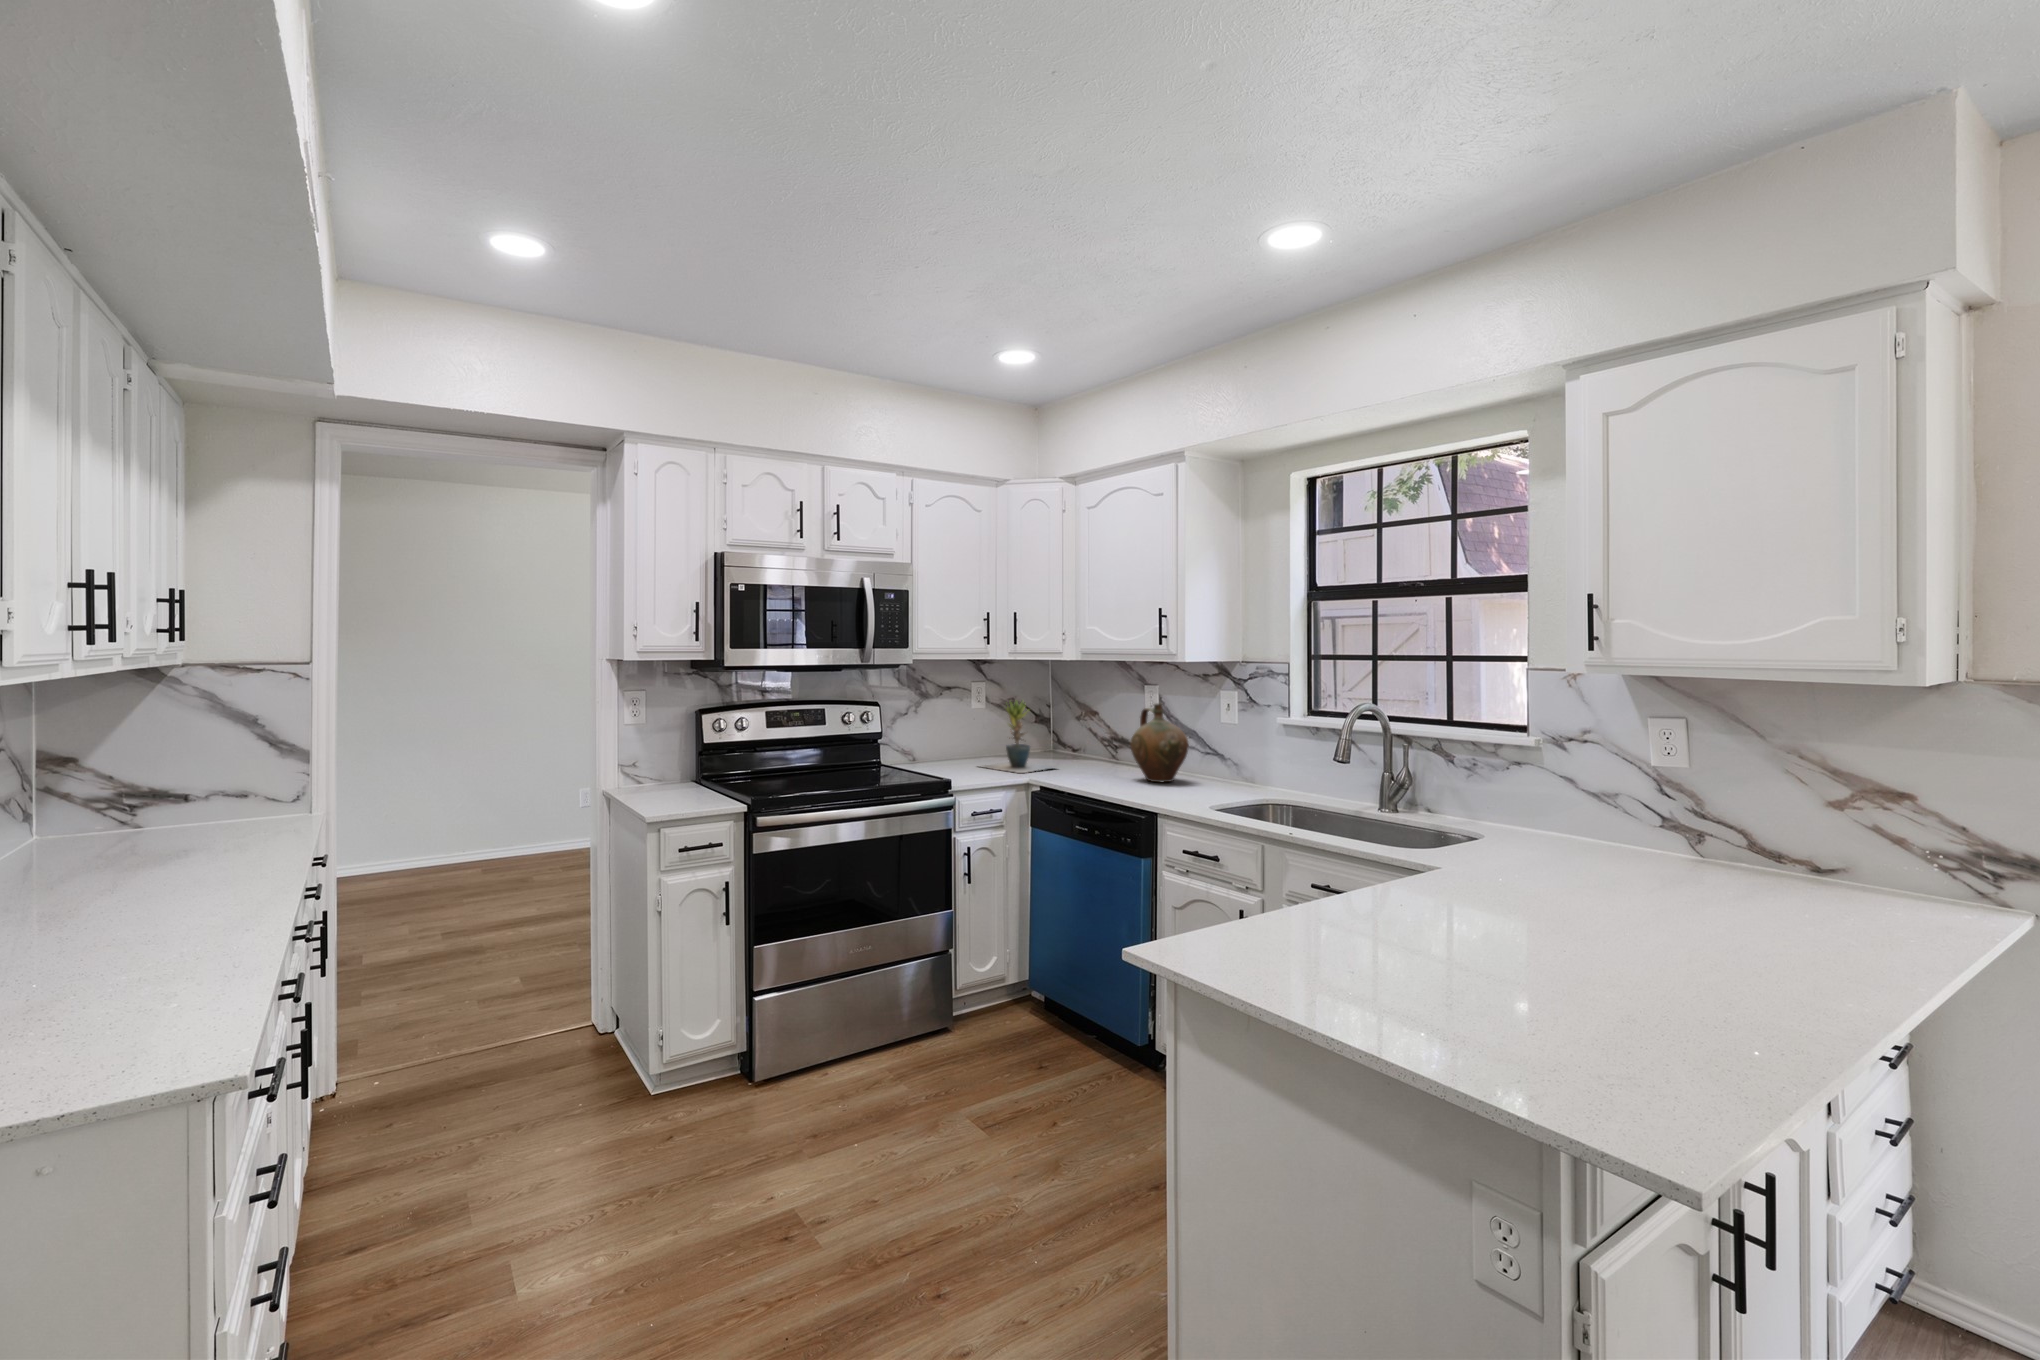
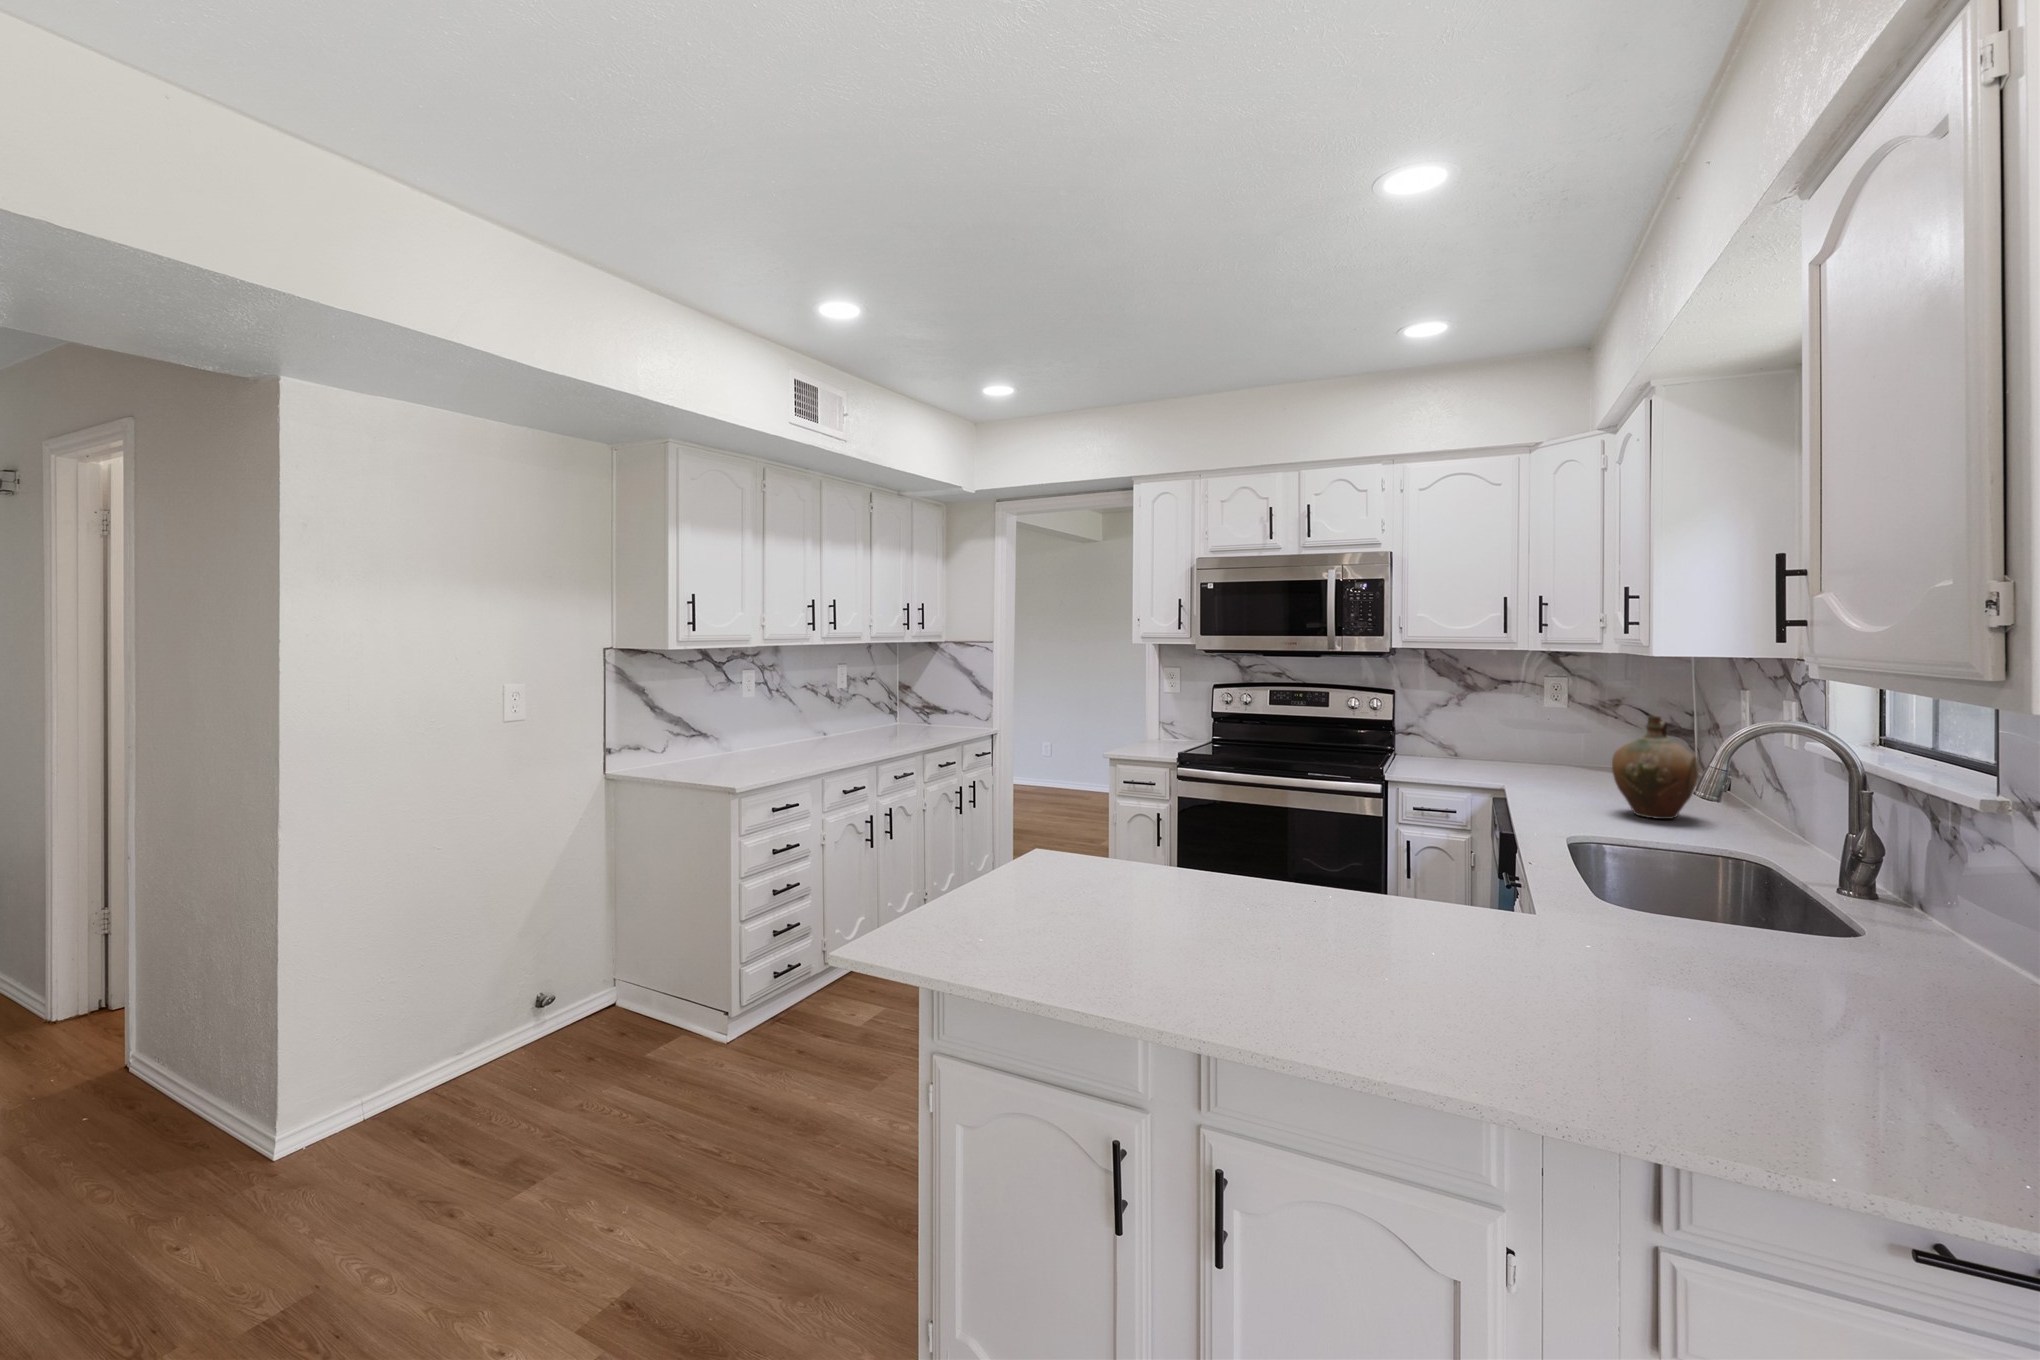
potted plant: present [983,701,1053,773] -> none [1499,698,1592,784]

